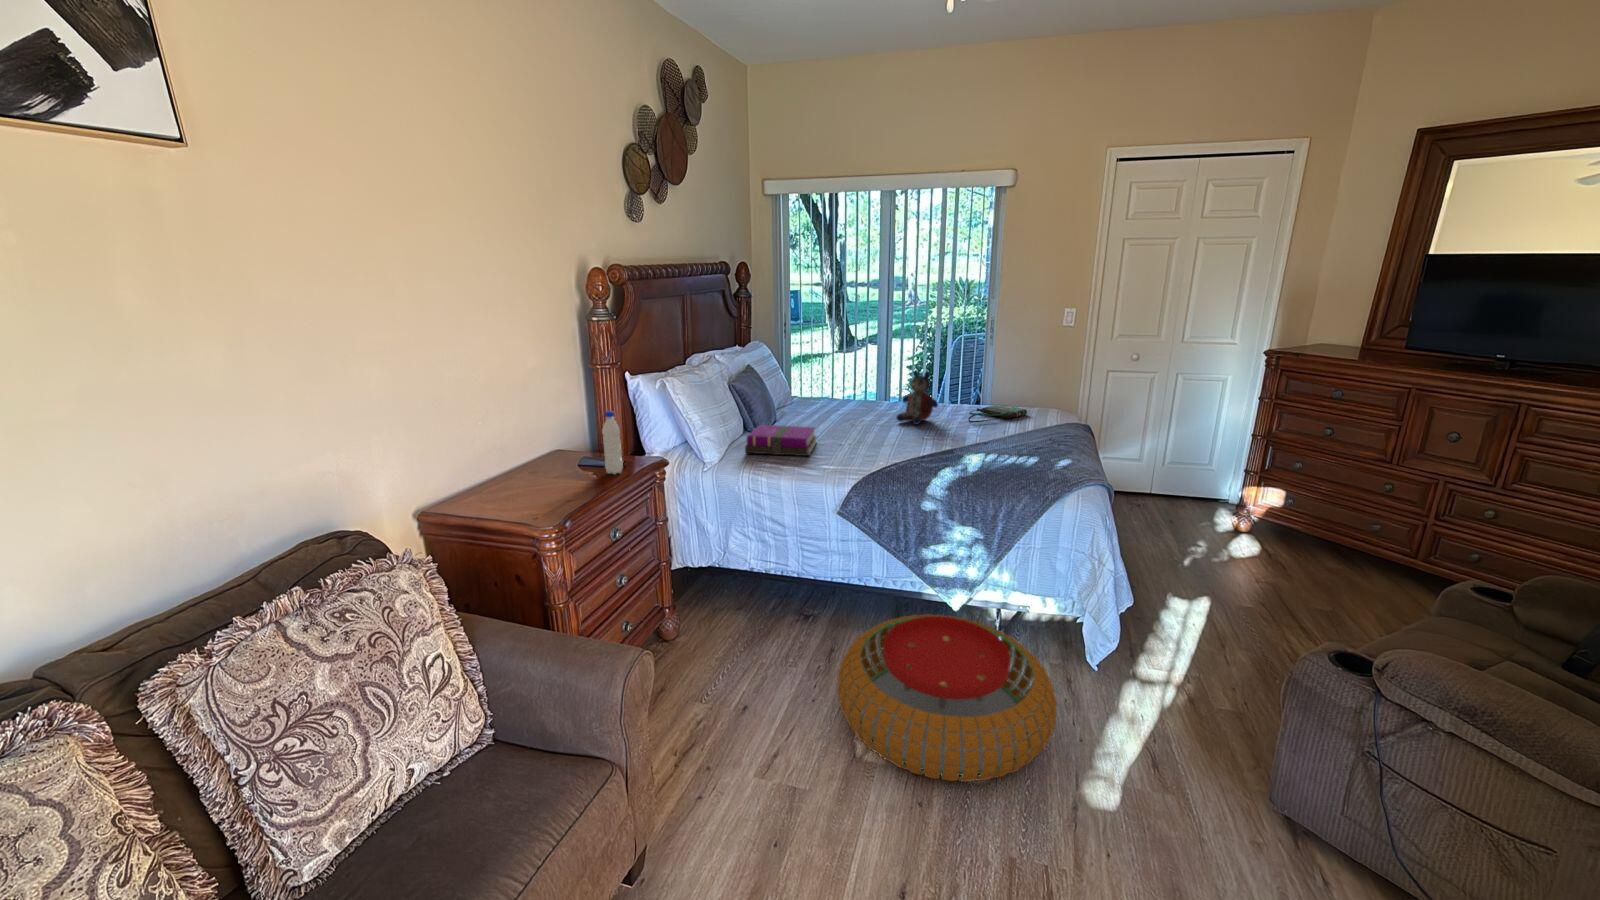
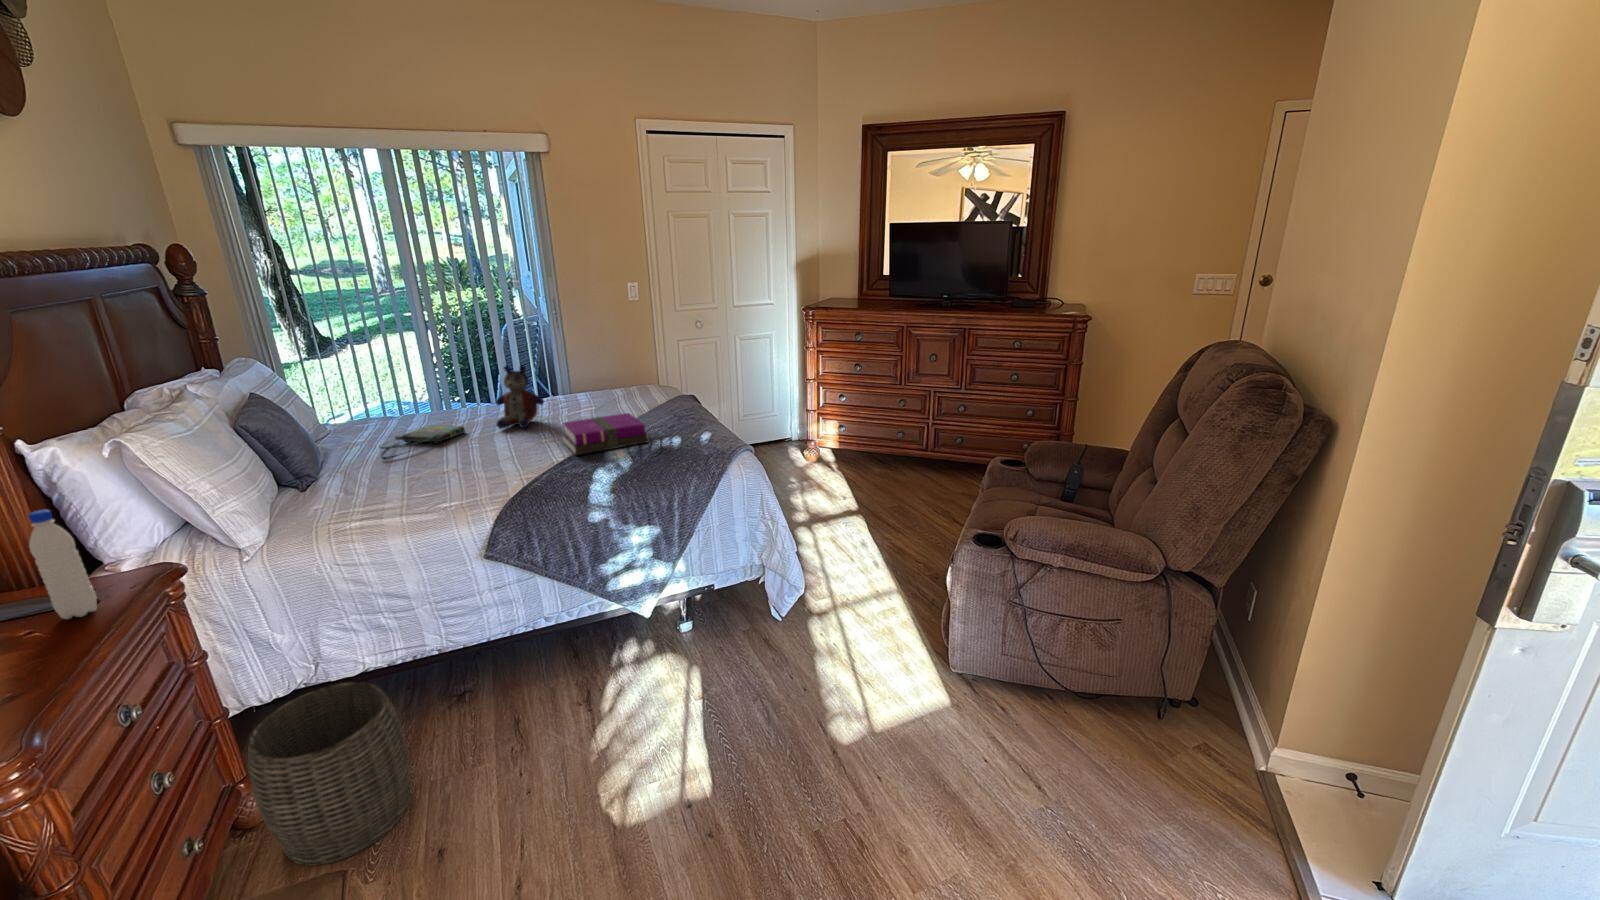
tote bag: present [968,405,1027,423] -> present [380,425,465,459]
notebook: present [745,425,817,456] -> present [562,413,649,455]
woven basket: none [667,567,754,682] -> present [247,682,410,865]
pouf: present [837,614,1057,782] -> none [552,619,792,811]

